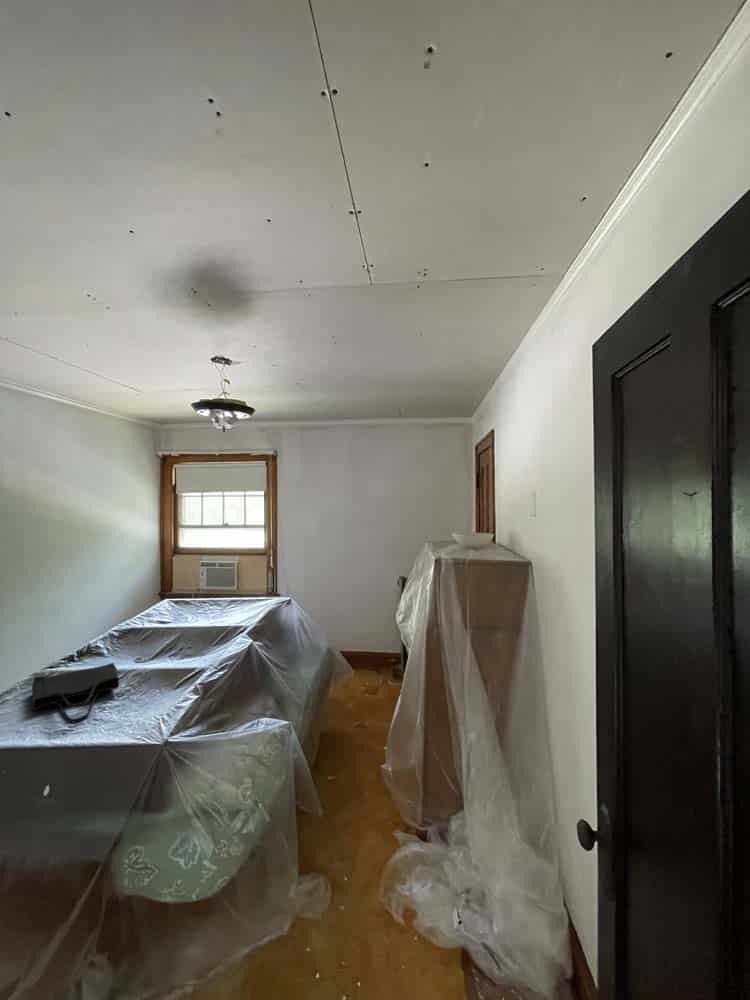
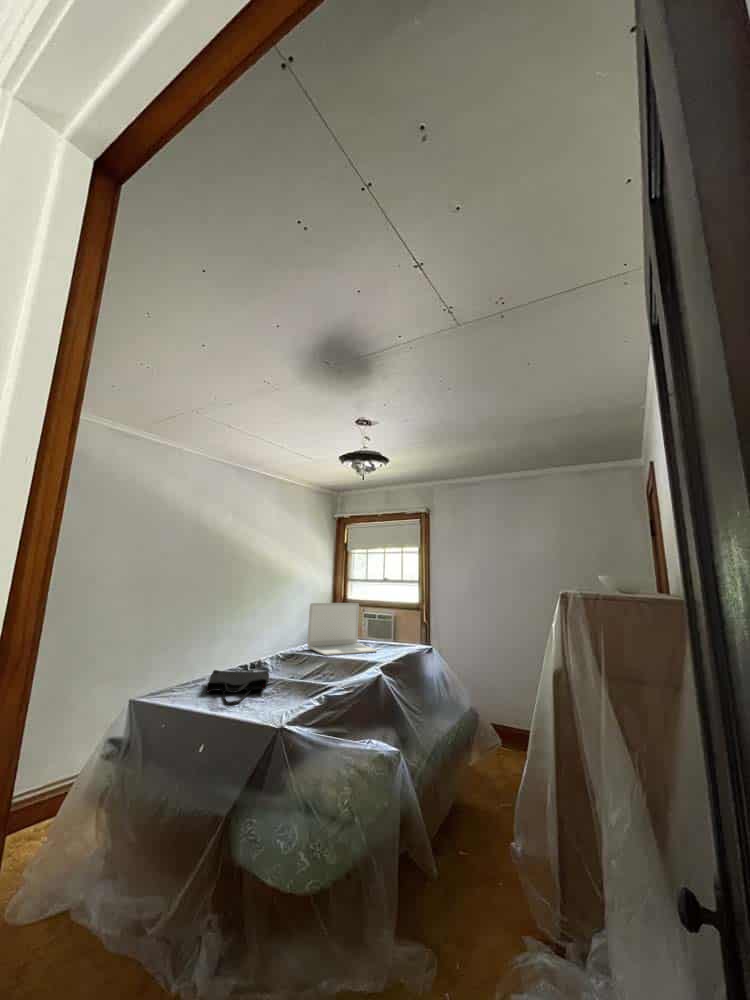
laptop: none [149,561,233,626] -> present [307,603,377,655]

